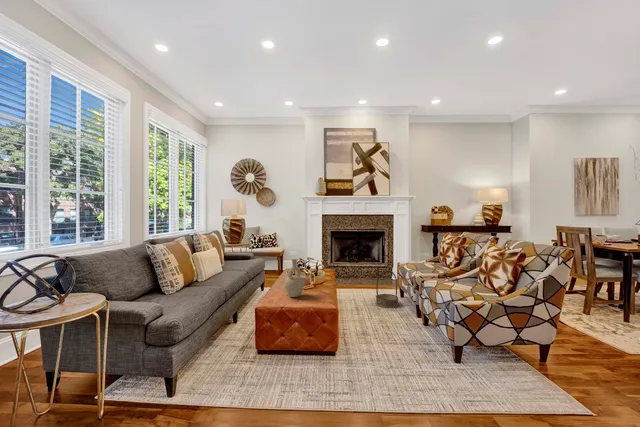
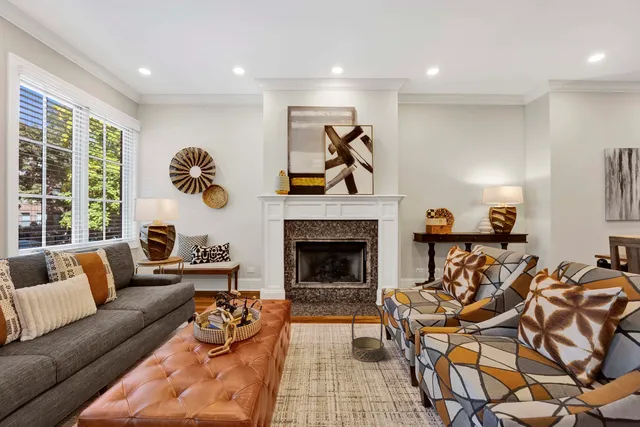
vase: present [284,259,305,297] -> none [166,307,208,383]

